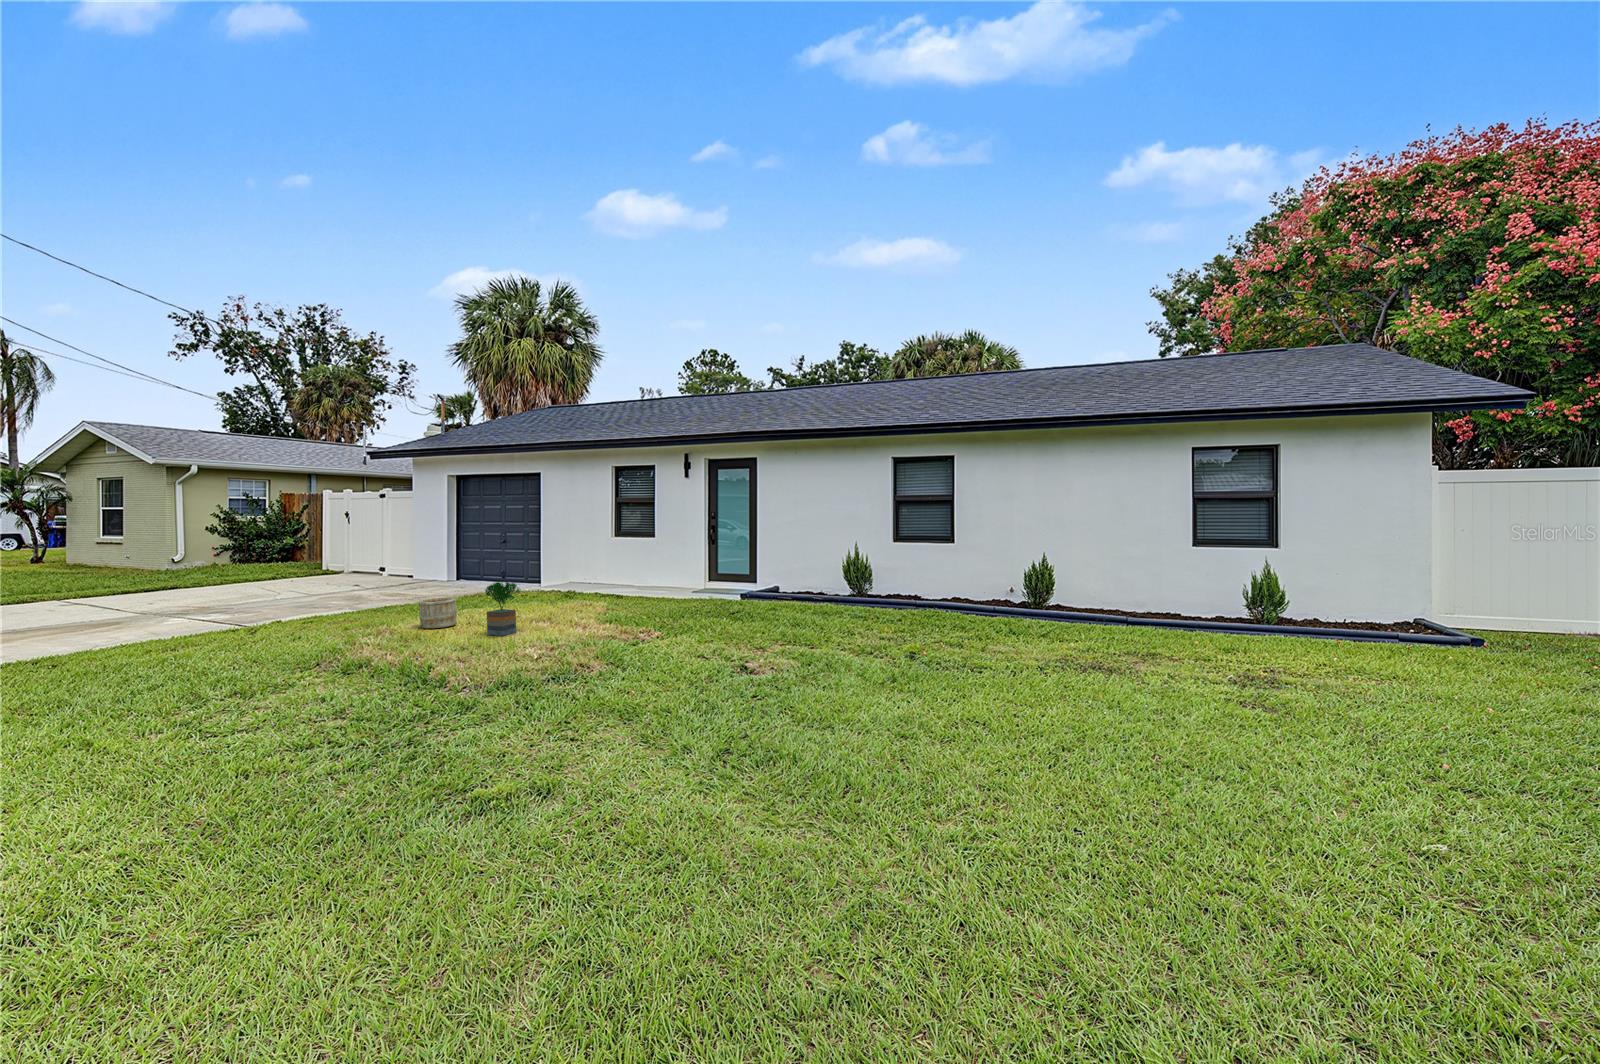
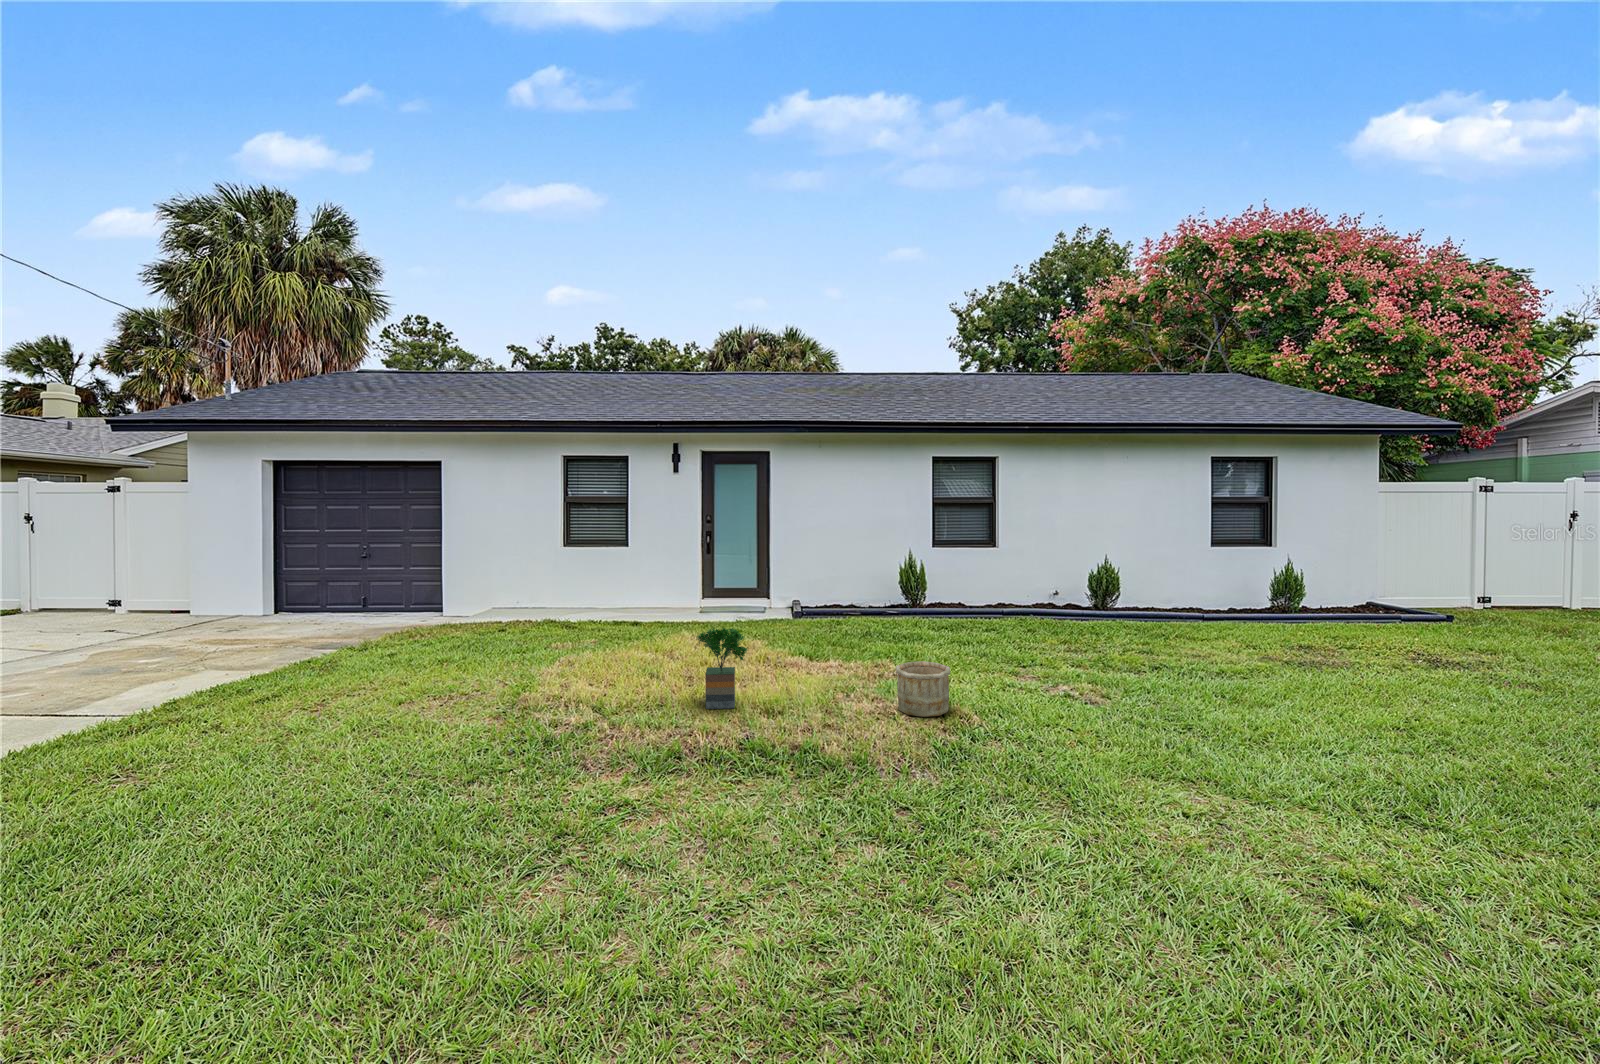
wooden bucket: present [418,598,457,628] -> present [896,661,950,717]

